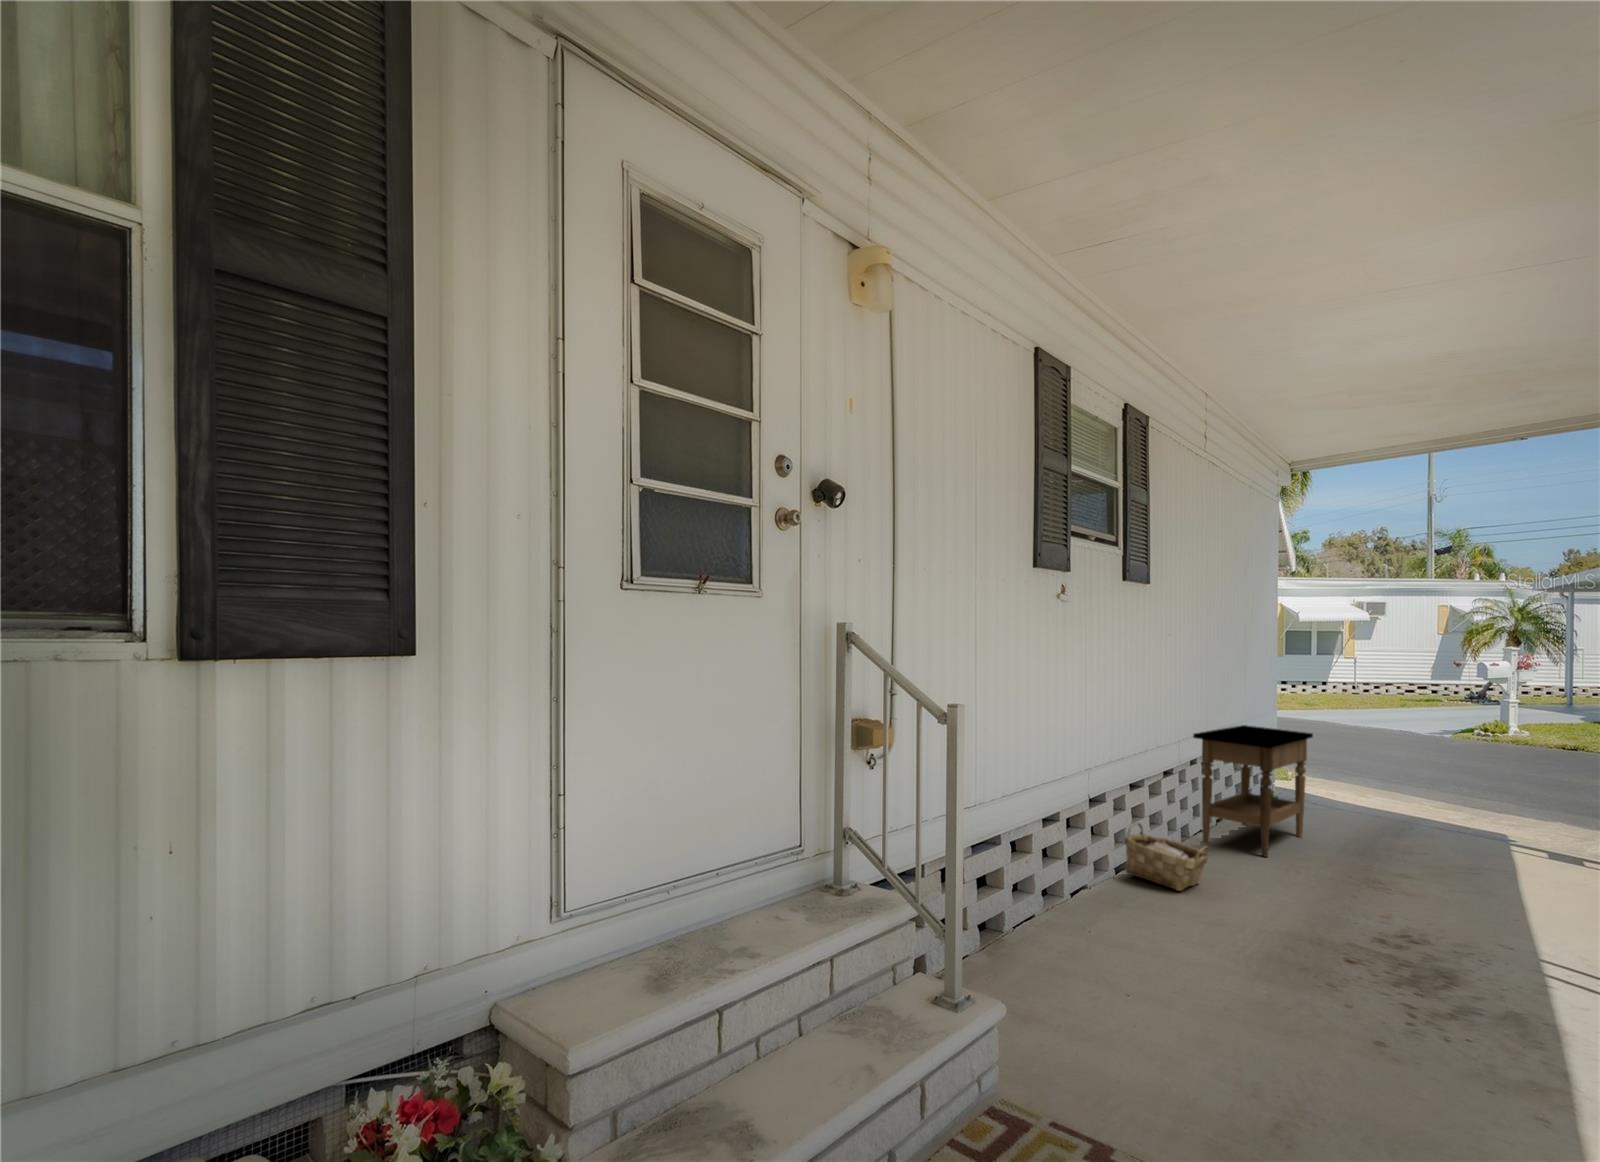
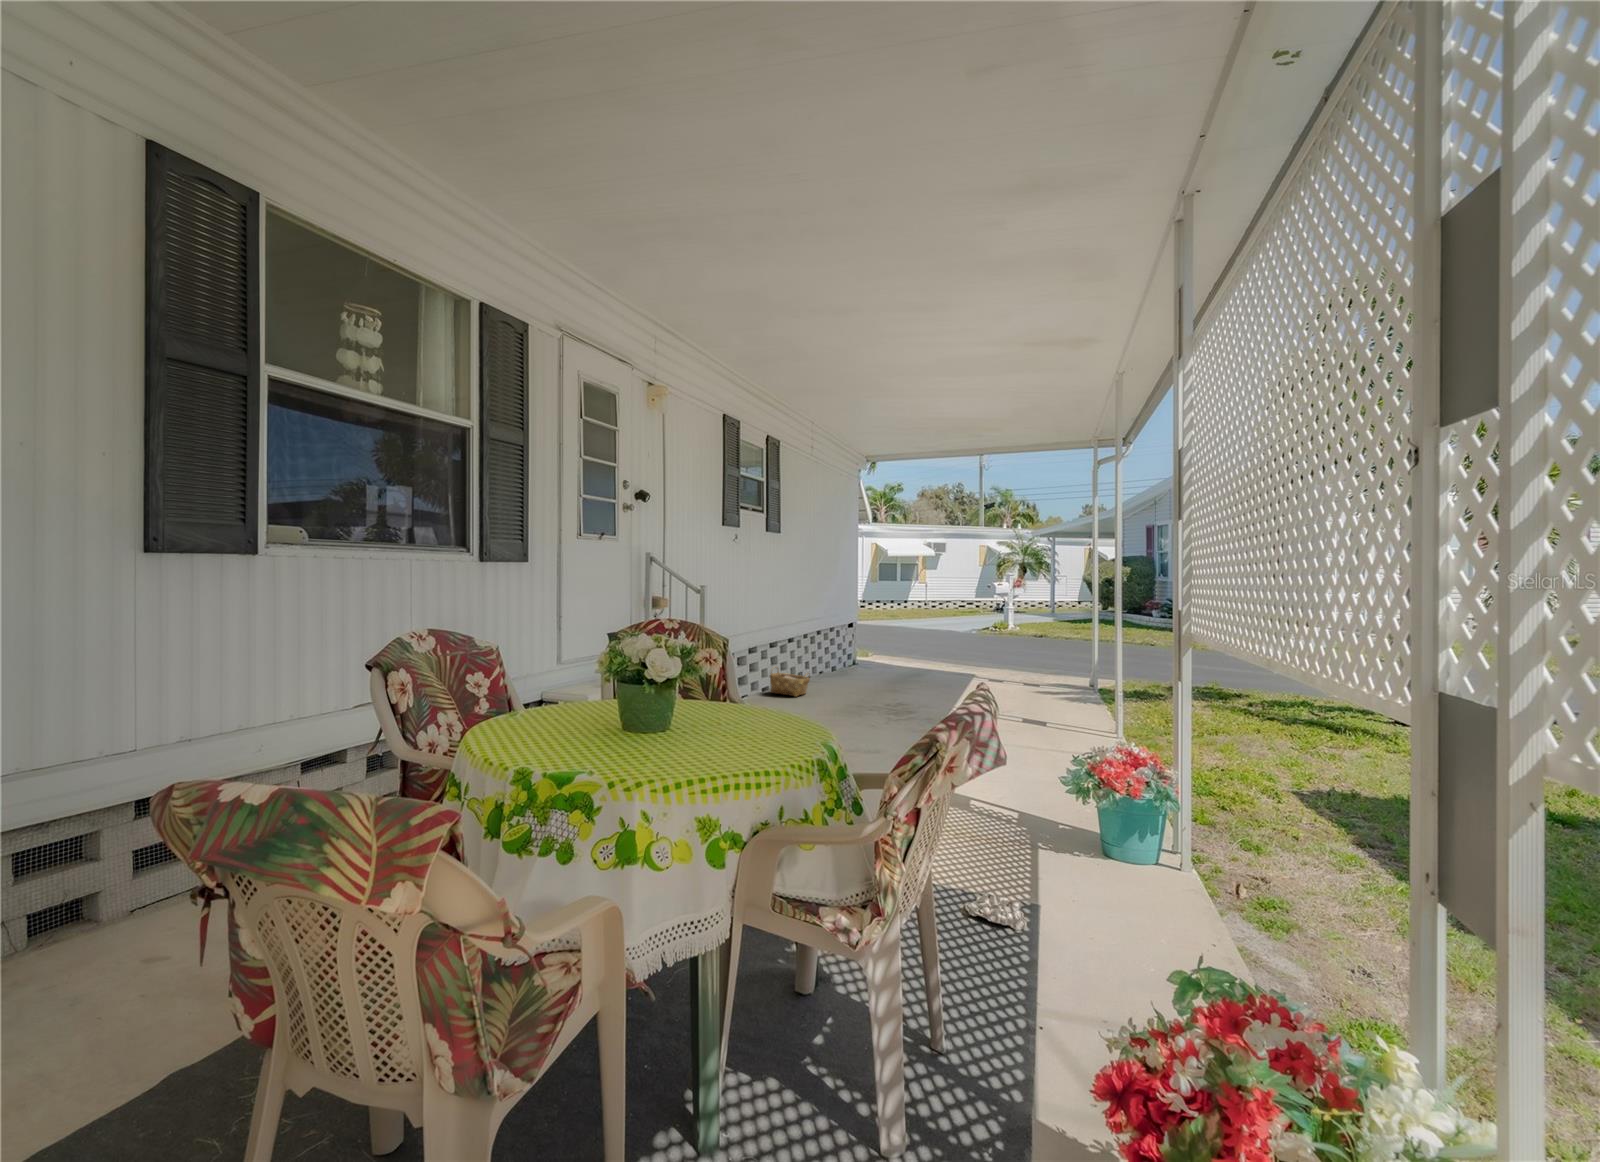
side table: present [1193,725,1313,857] -> none [806,616,868,683]

